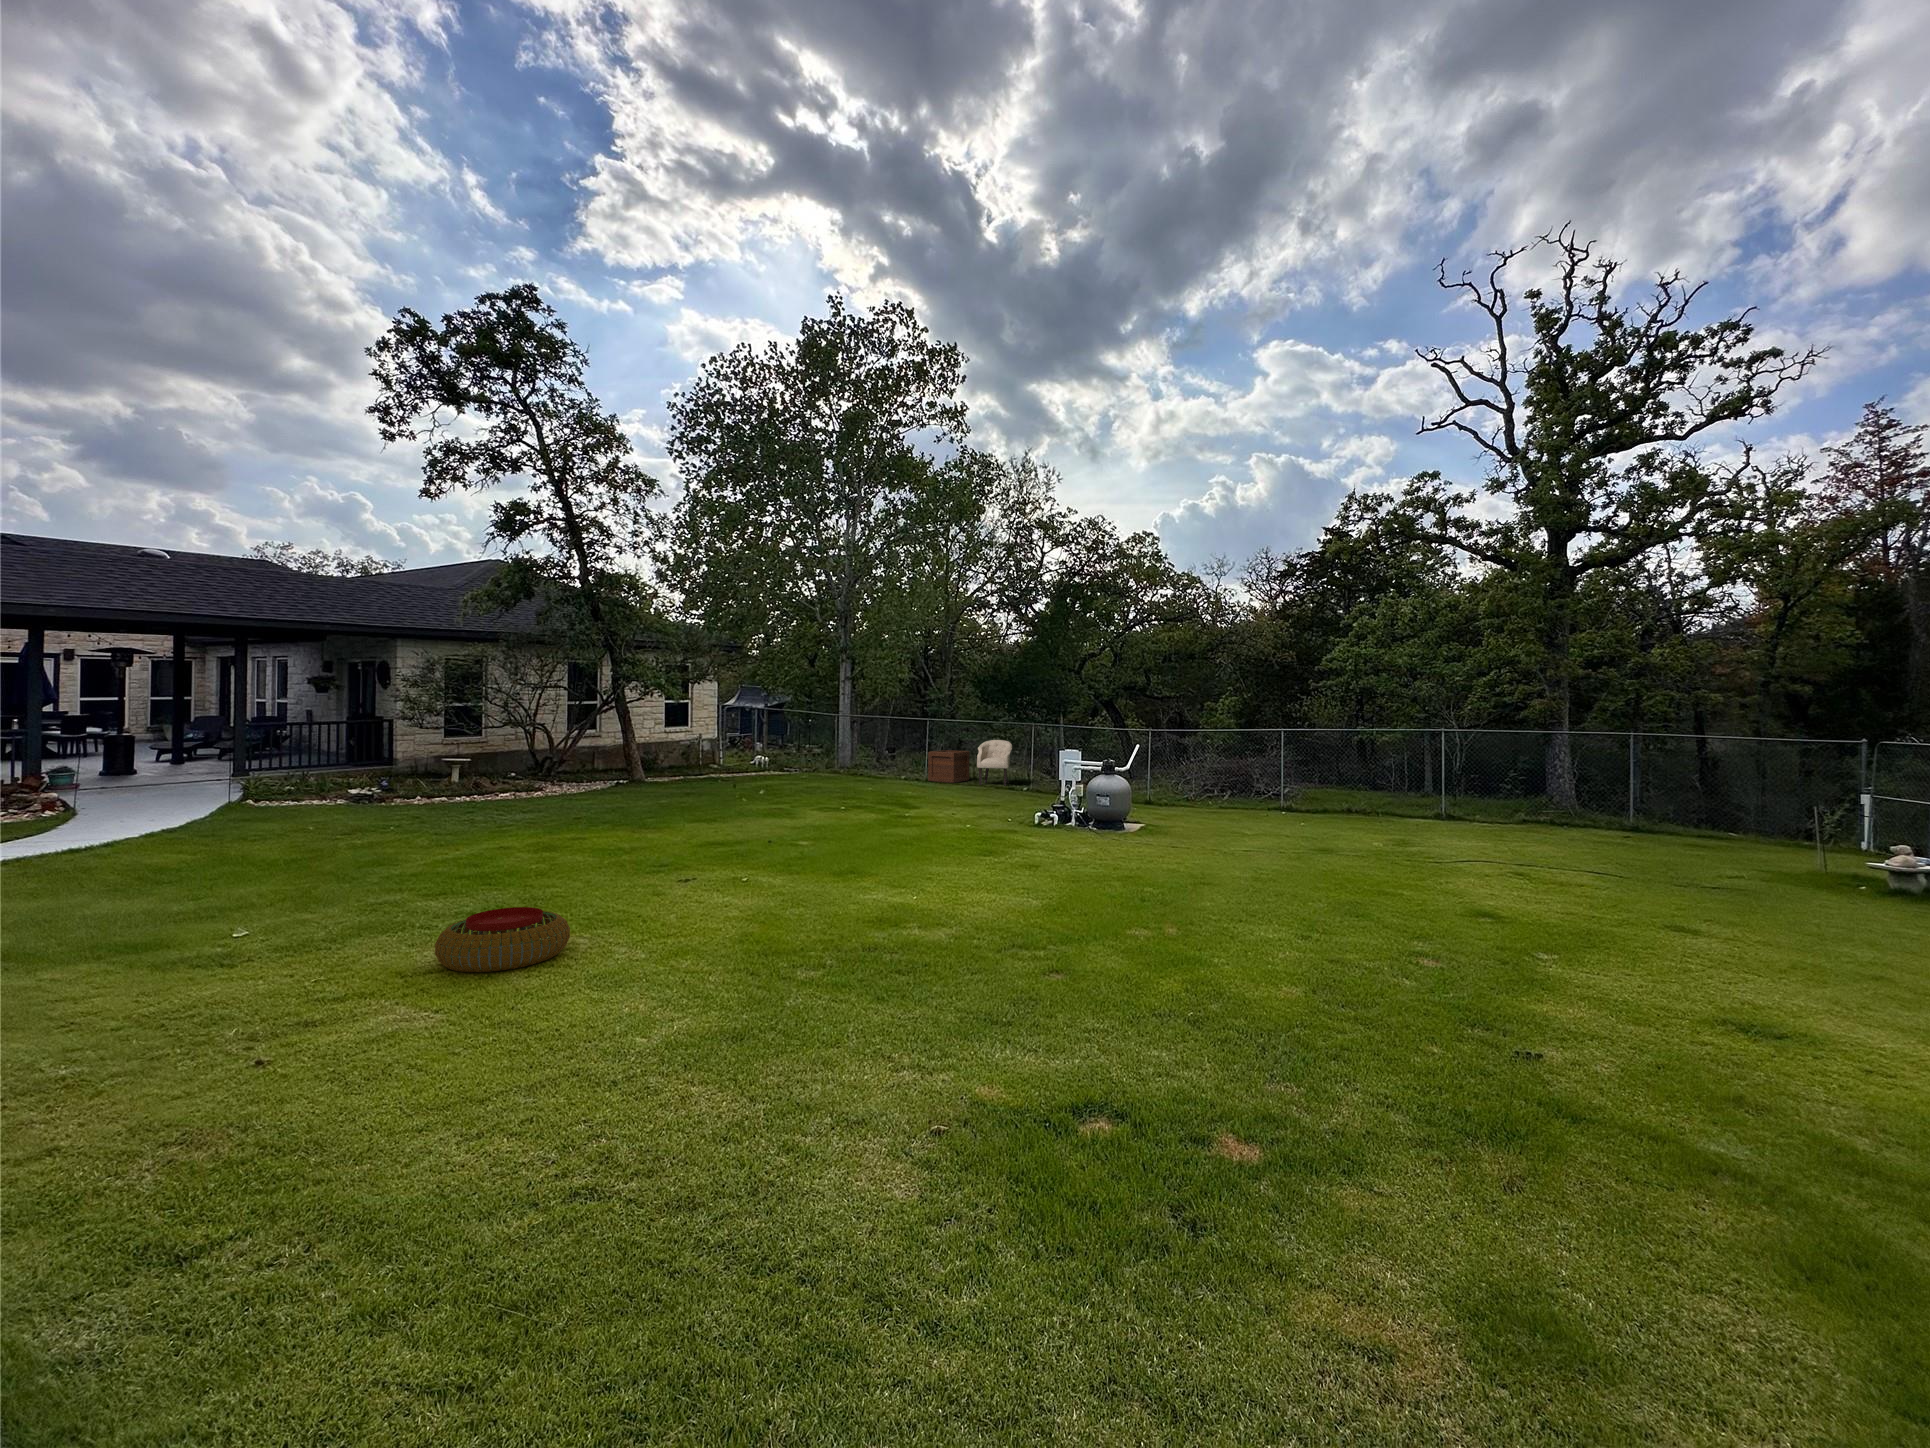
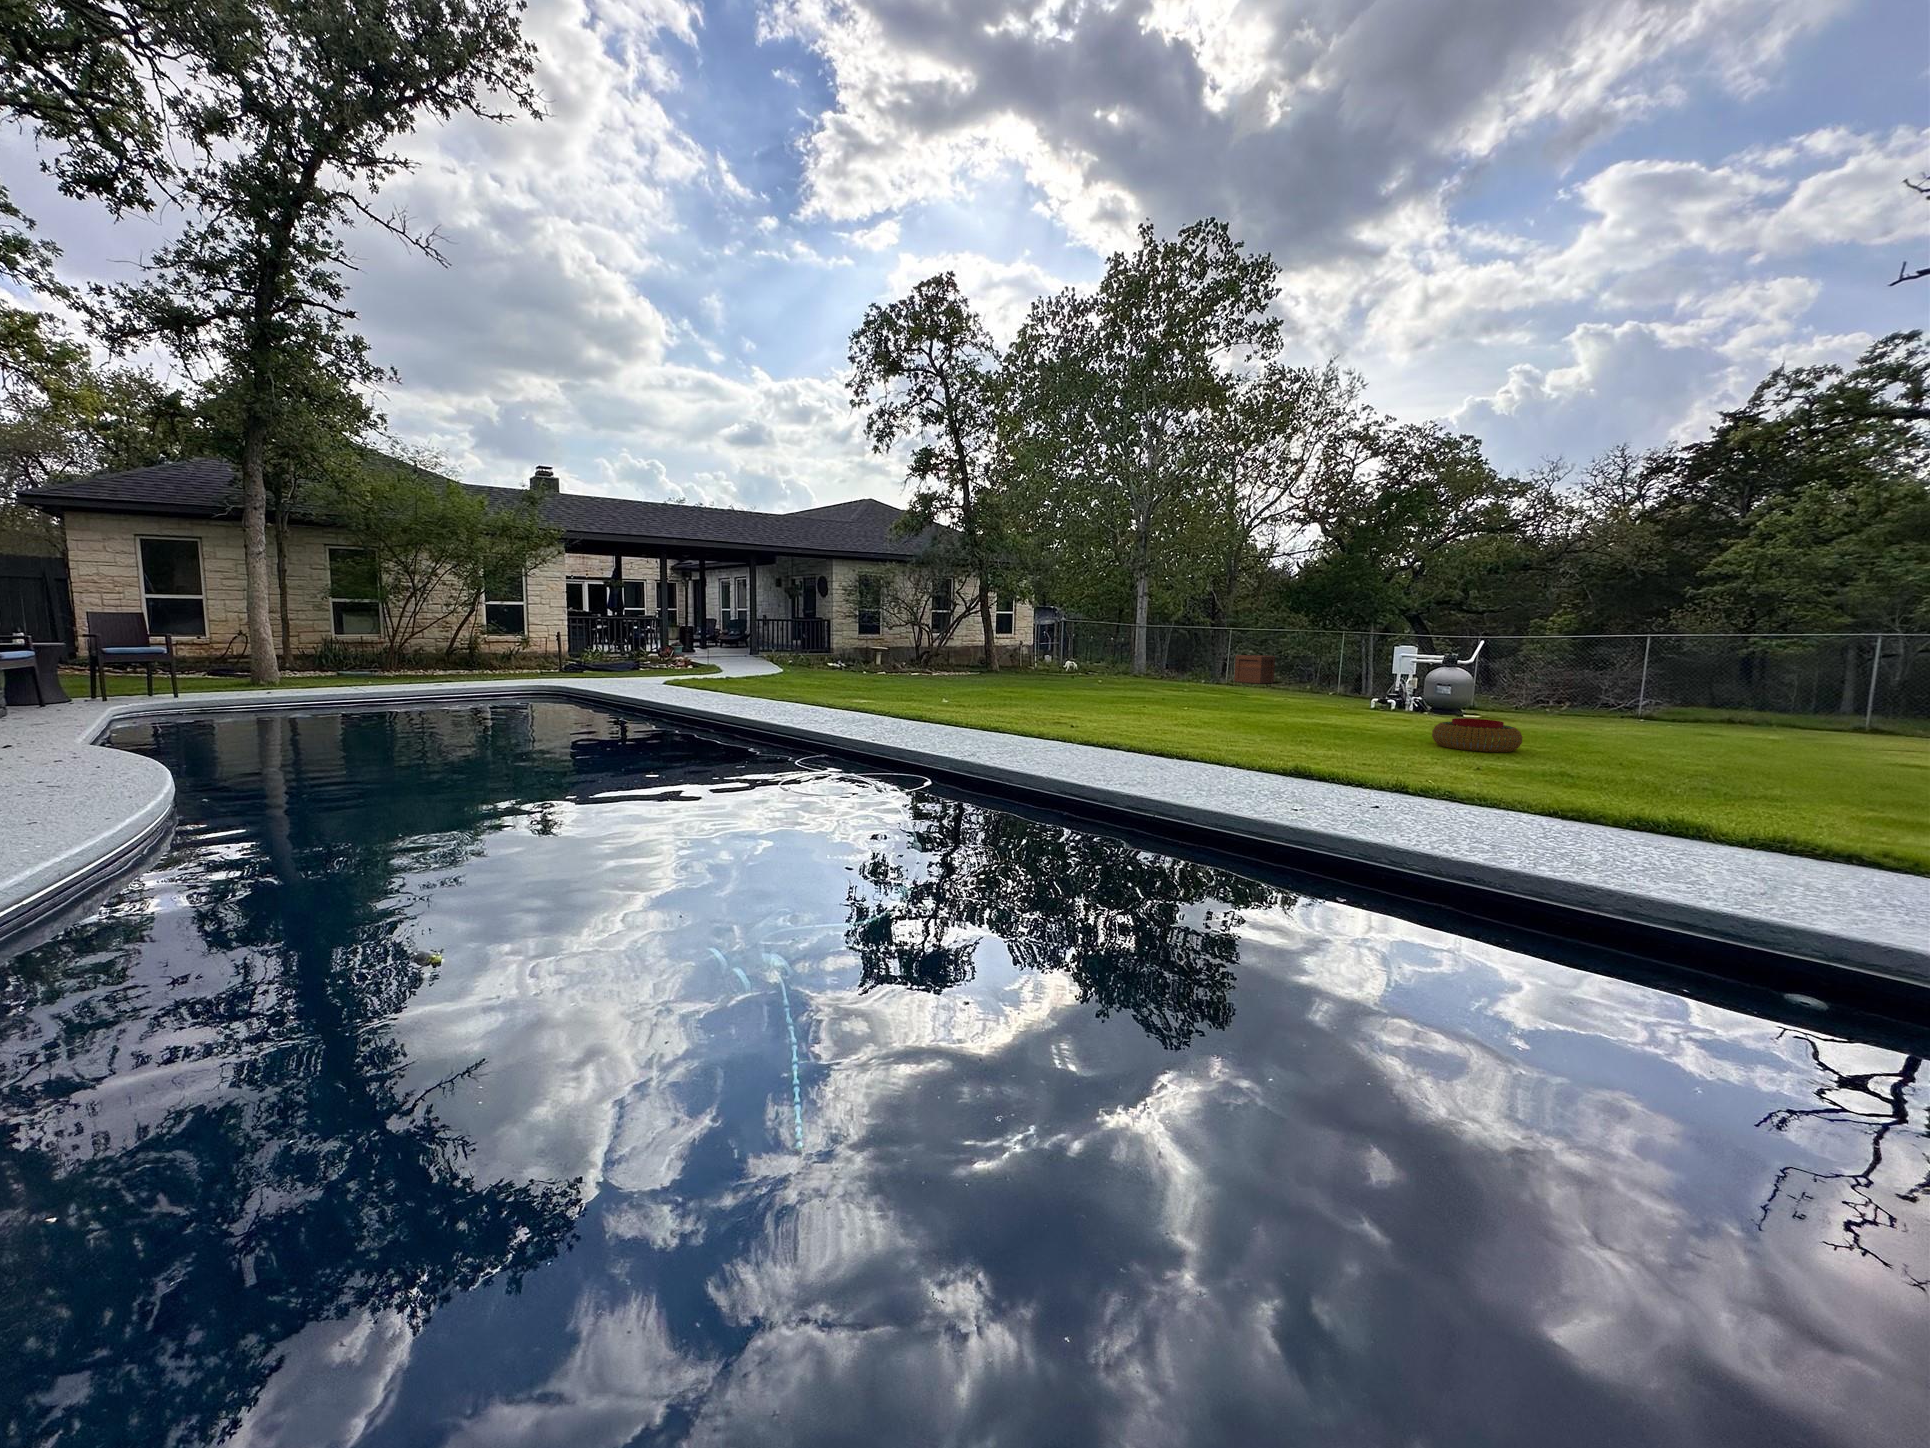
chair: present [977,740,1012,786] -> none [1285,646,1321,688]
pouf: present [435,907,570,972] -> present [1432,718,1523,752]

